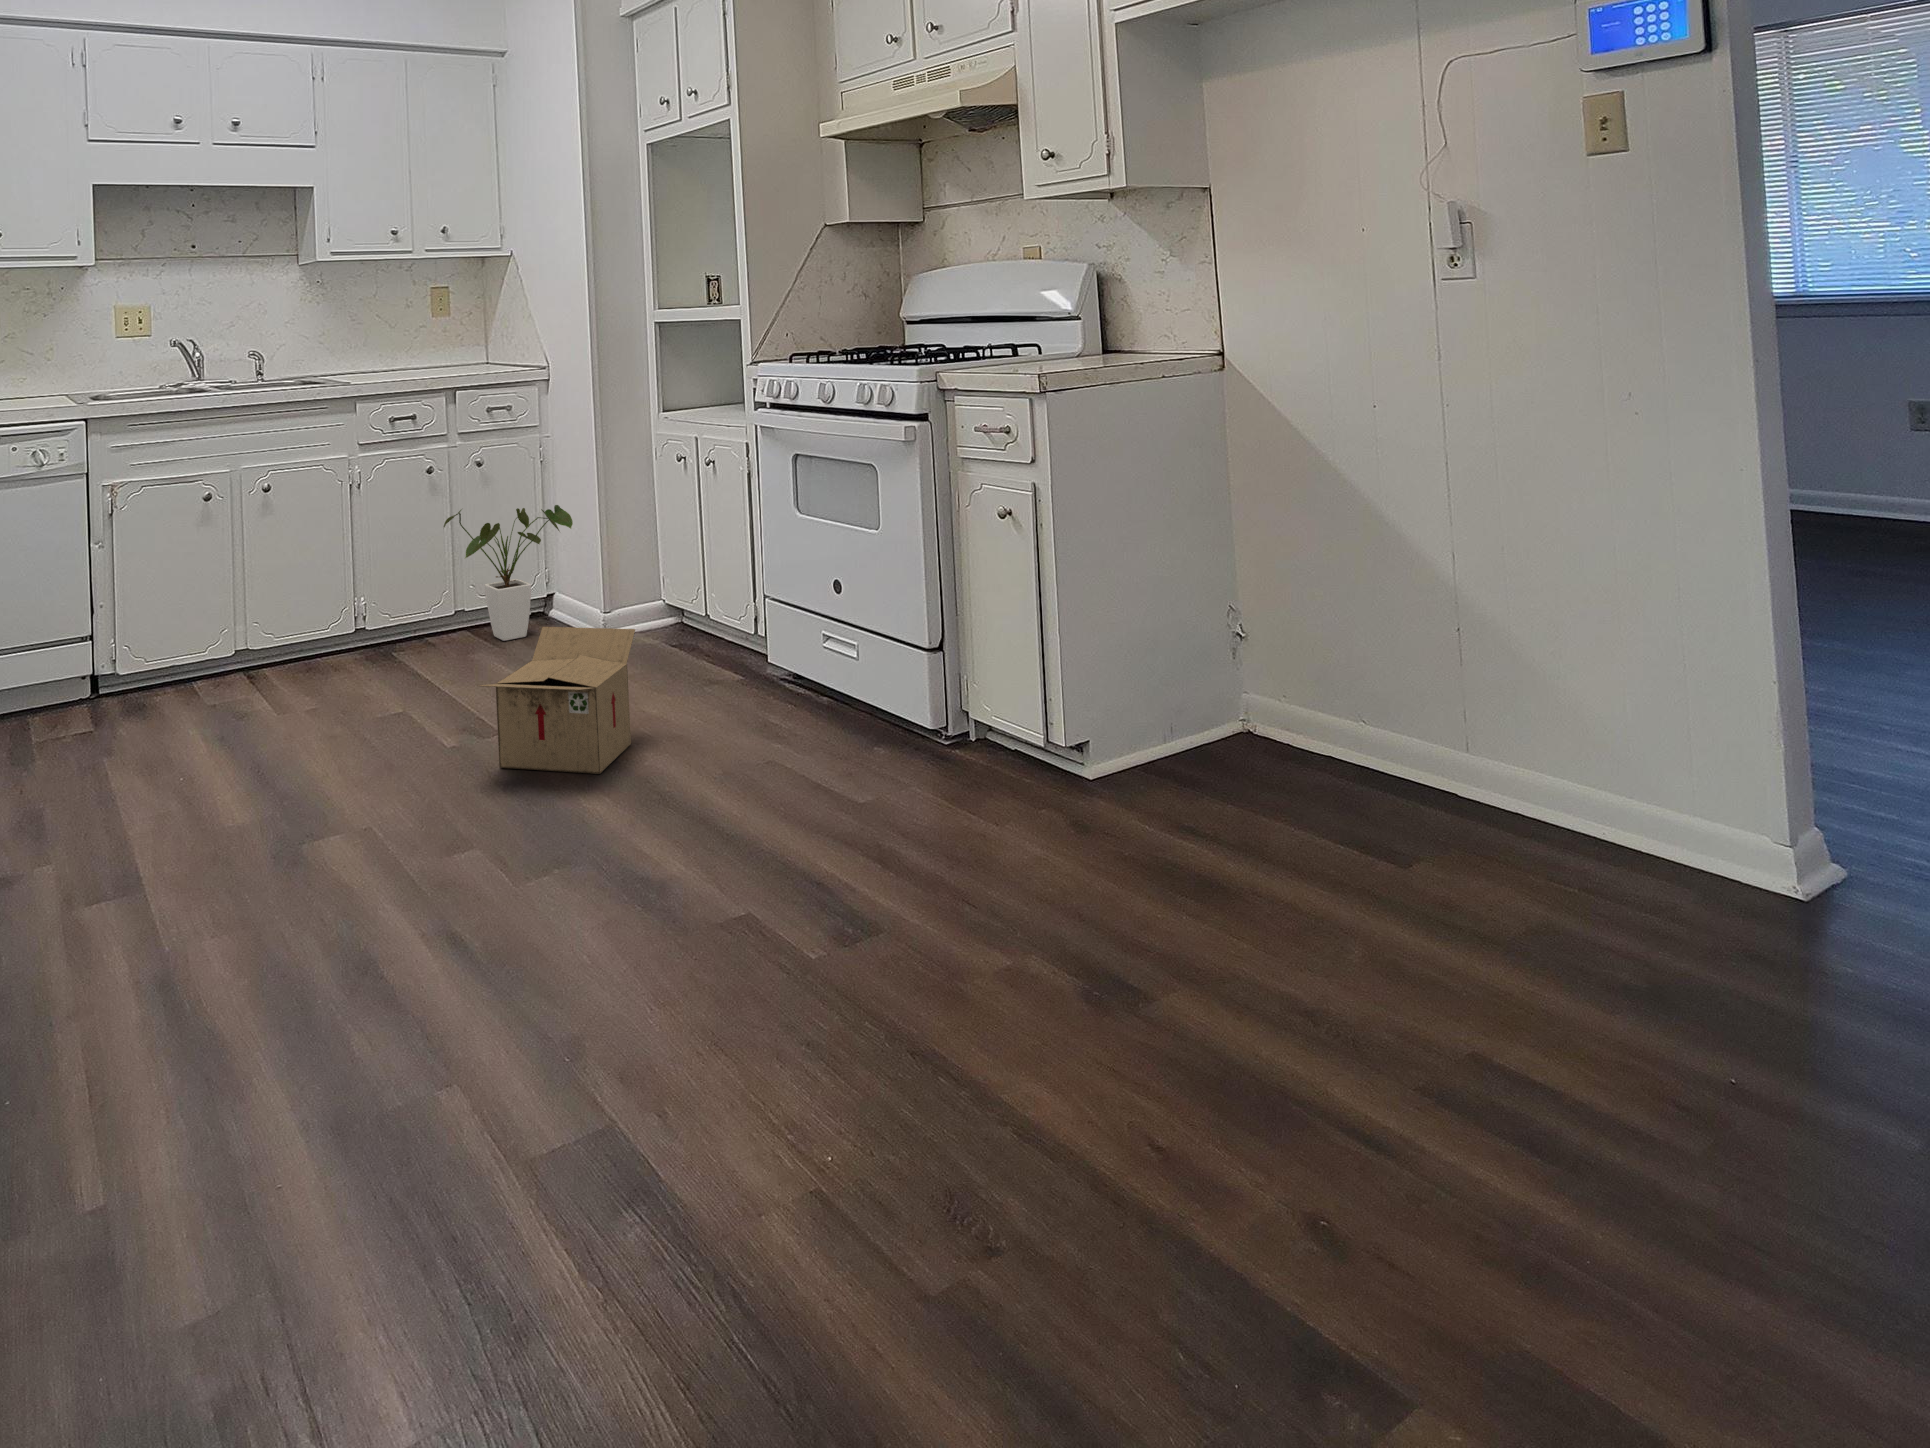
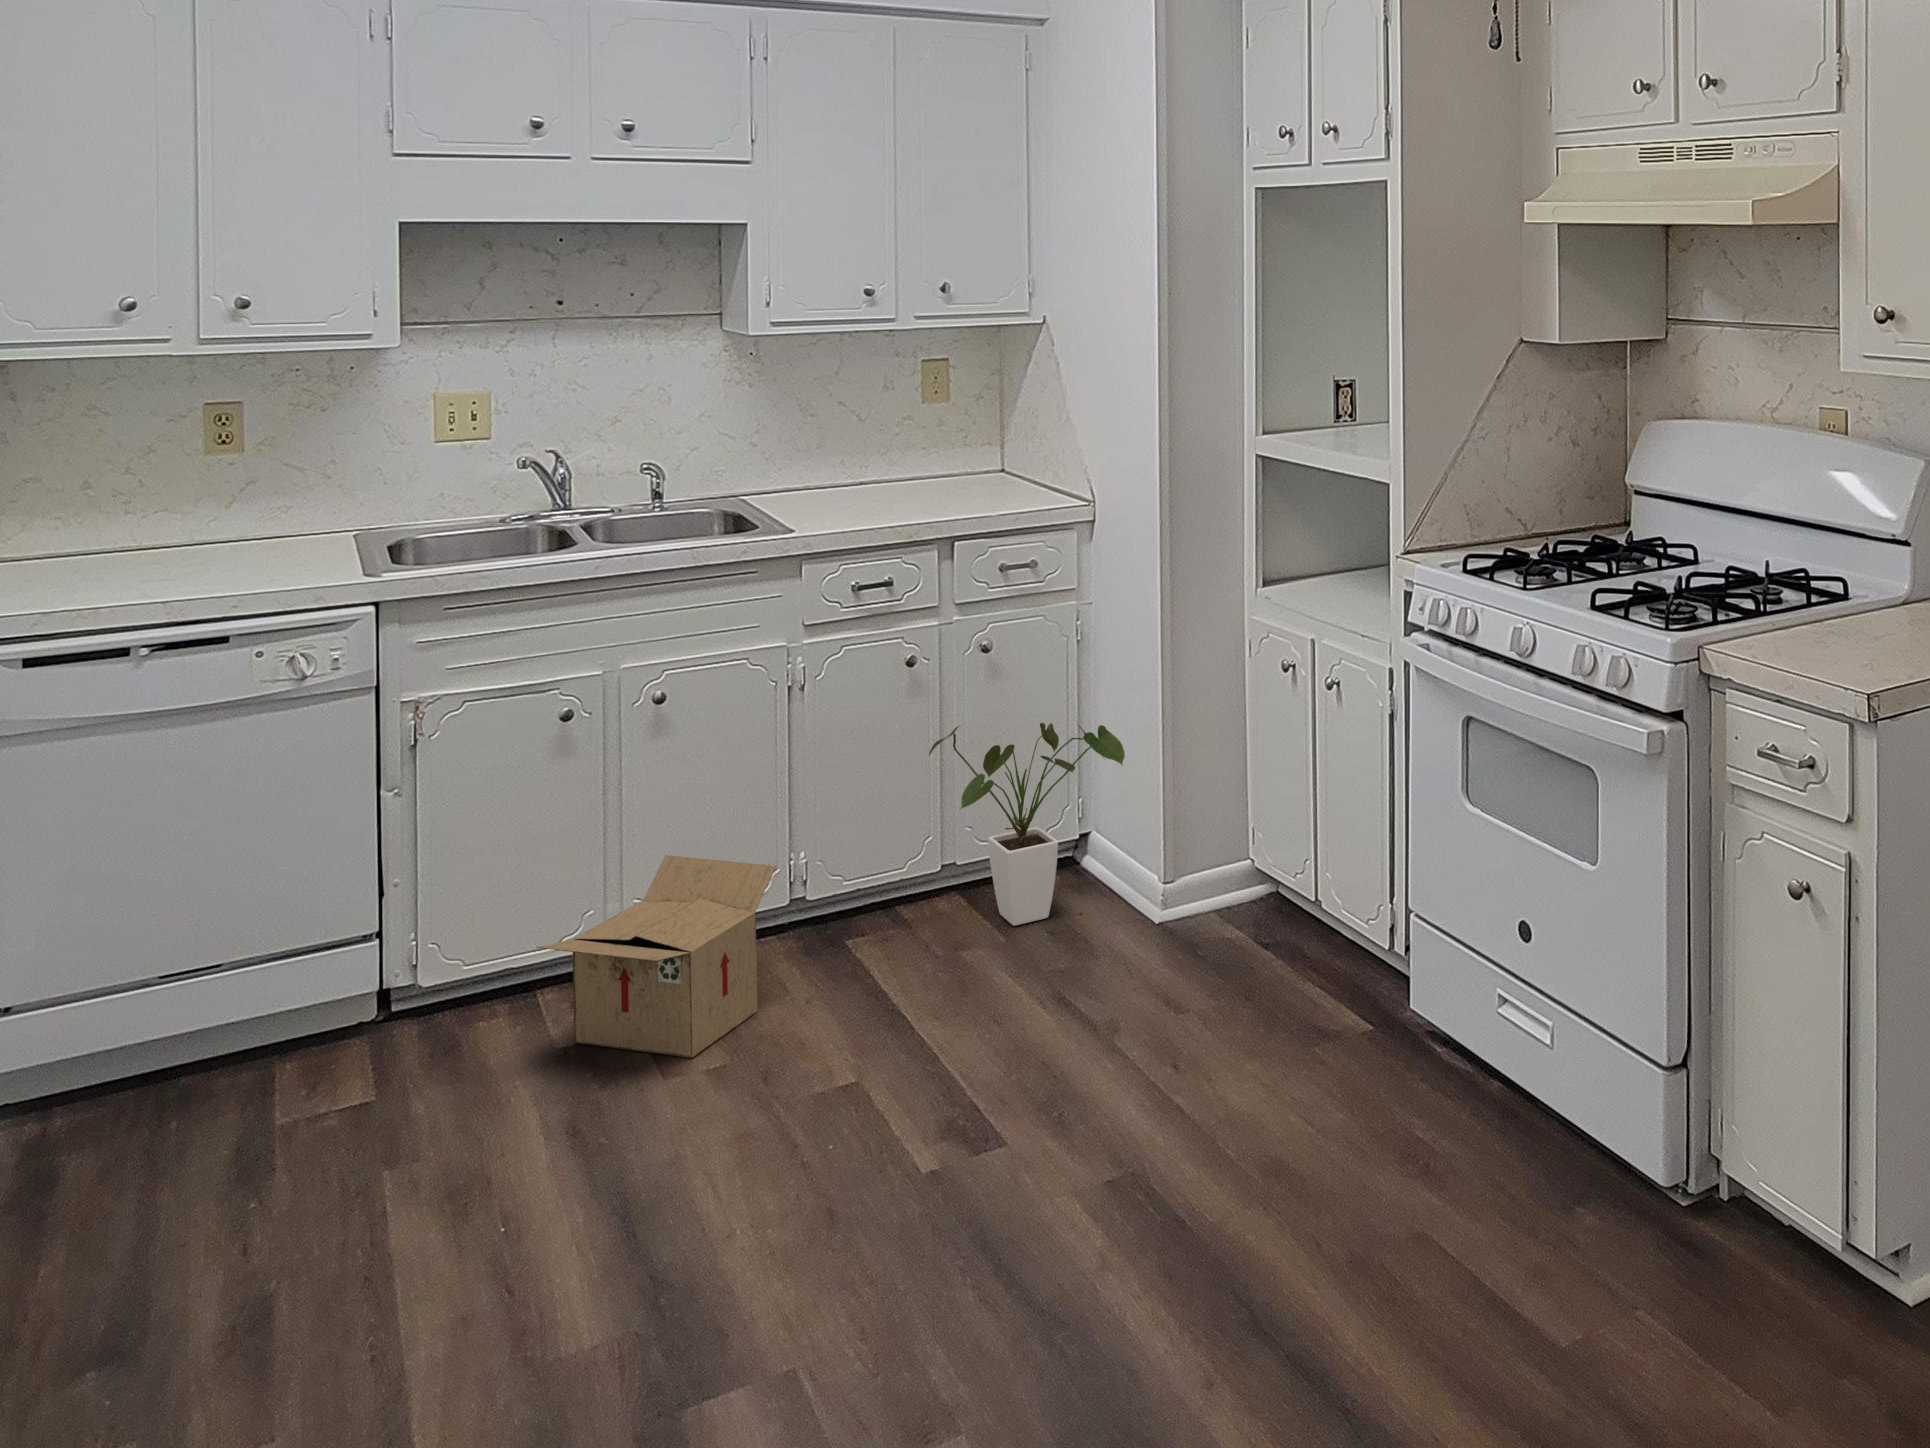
cardboard box: present [479,627,635,774] -> present [536,855,776,1058]

